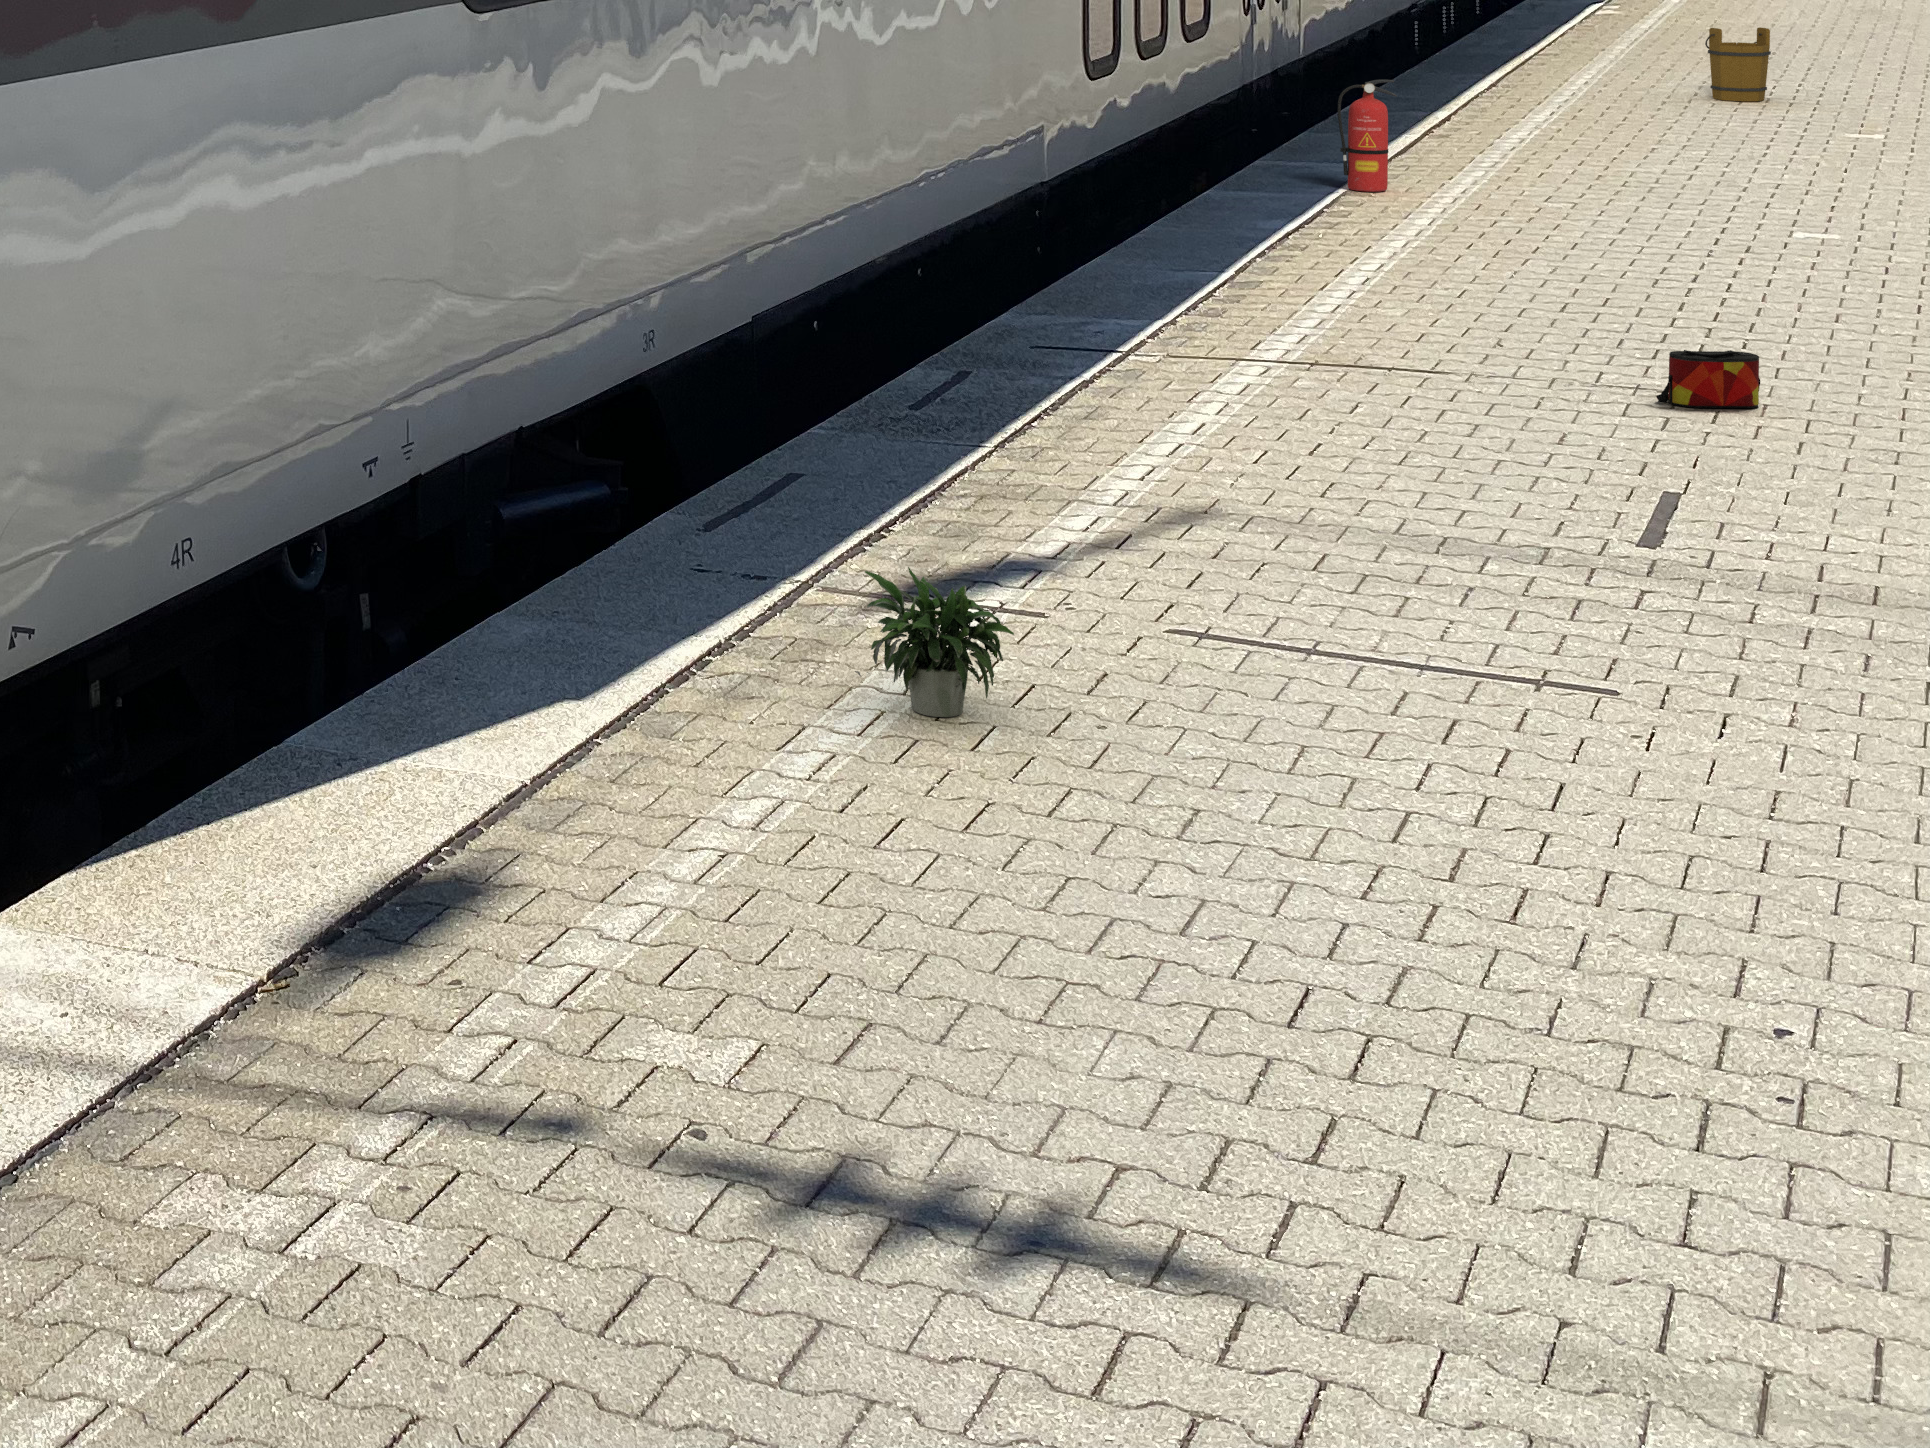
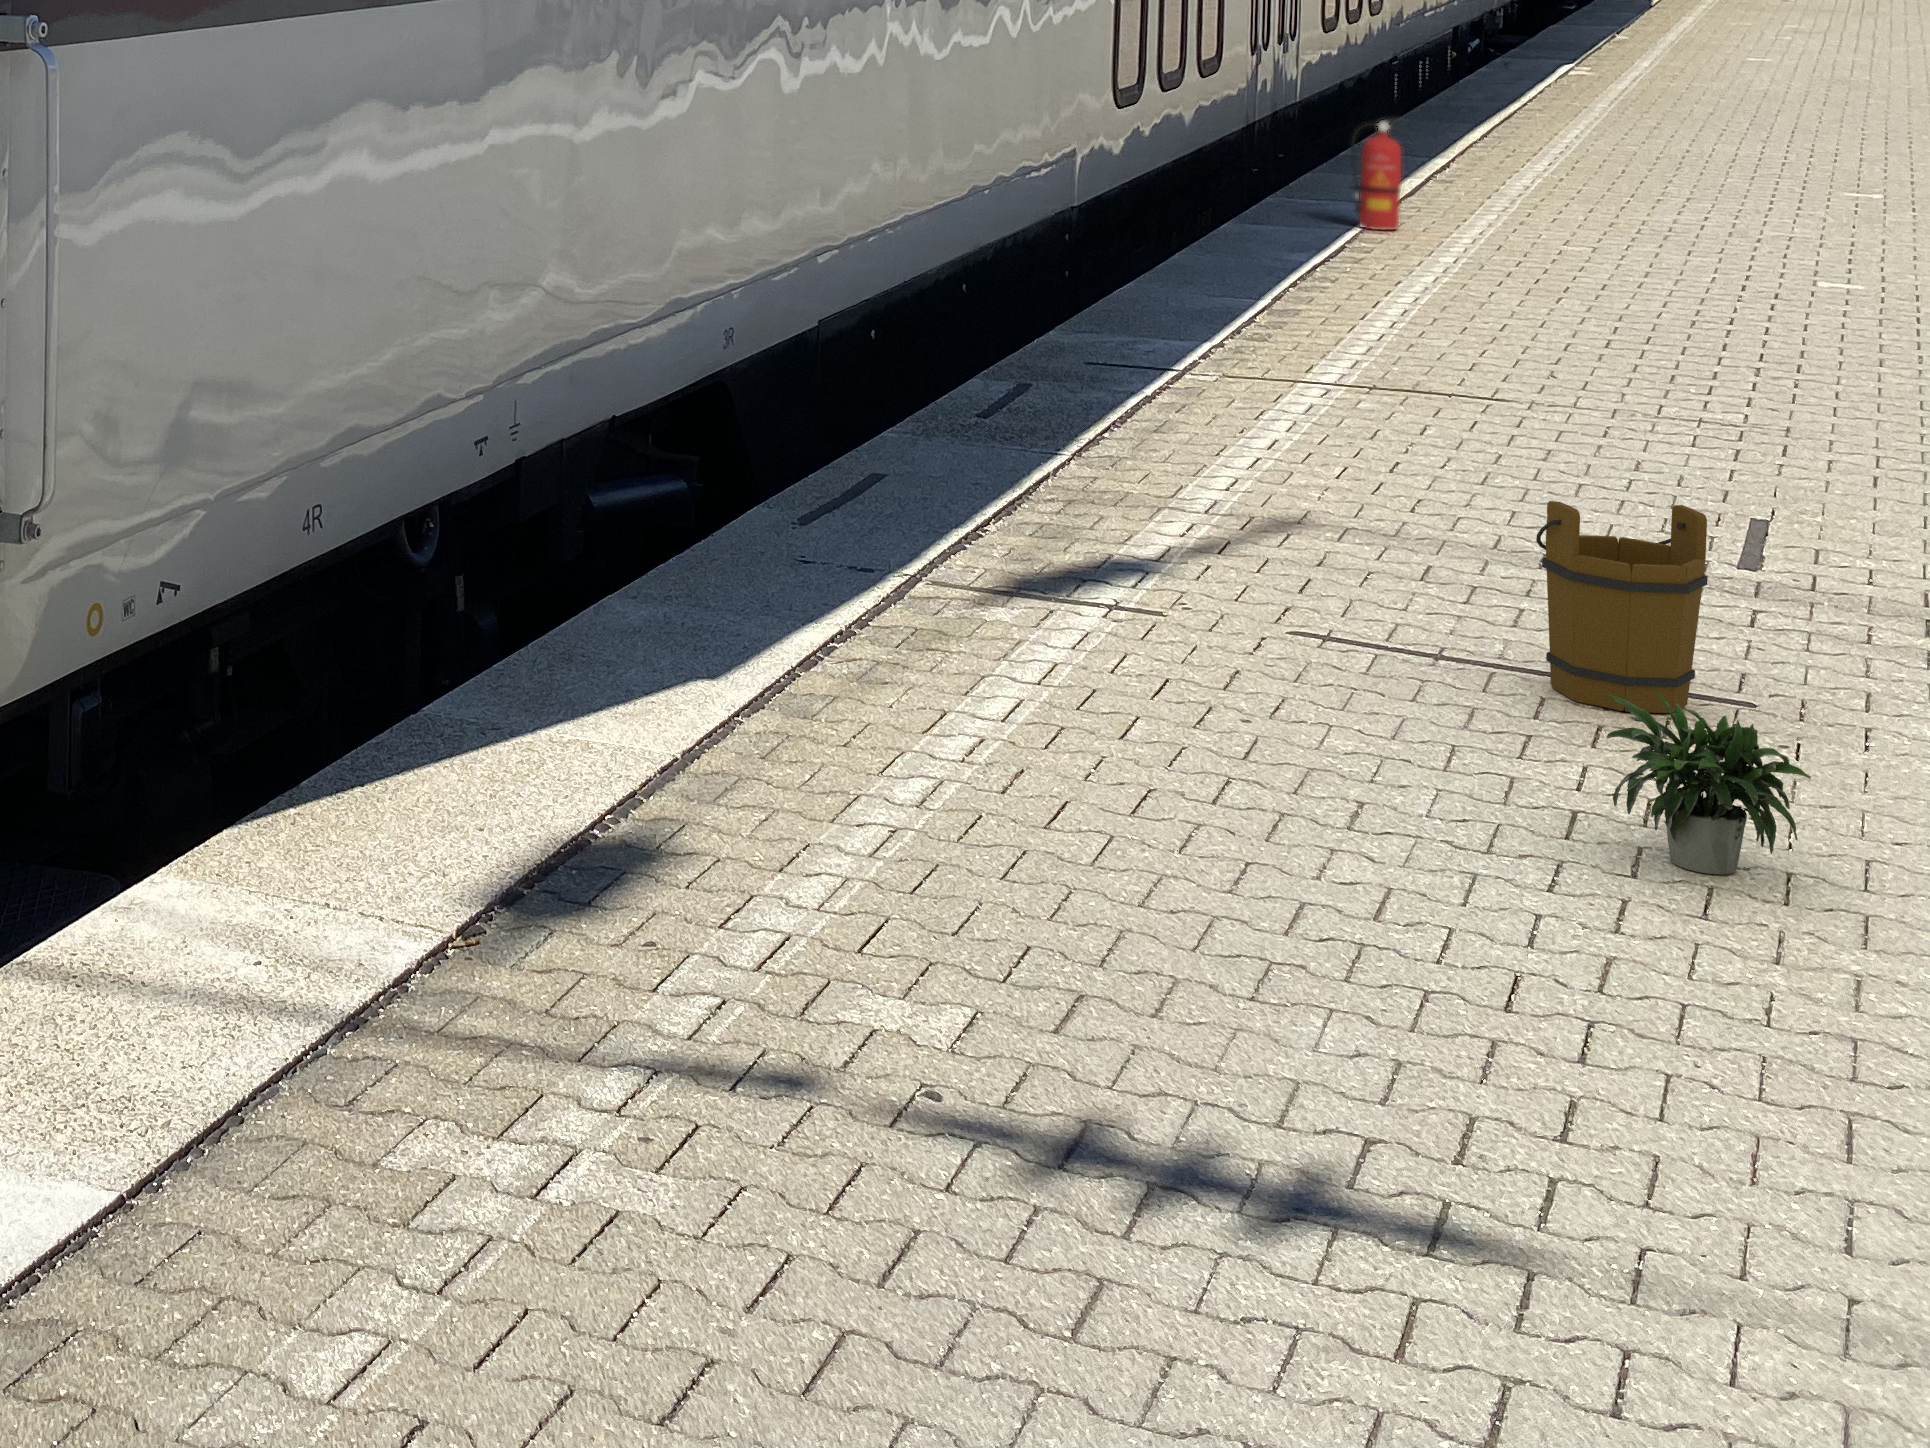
bucket: present [1705,27,1771,101] -> present [1536,501,1708,713]
bag: present [1656,350,1760,408] -> none [1717,380,1822,440]
potted plant: present [855,567,1014,717] -> present [1570,691,1811,875]

